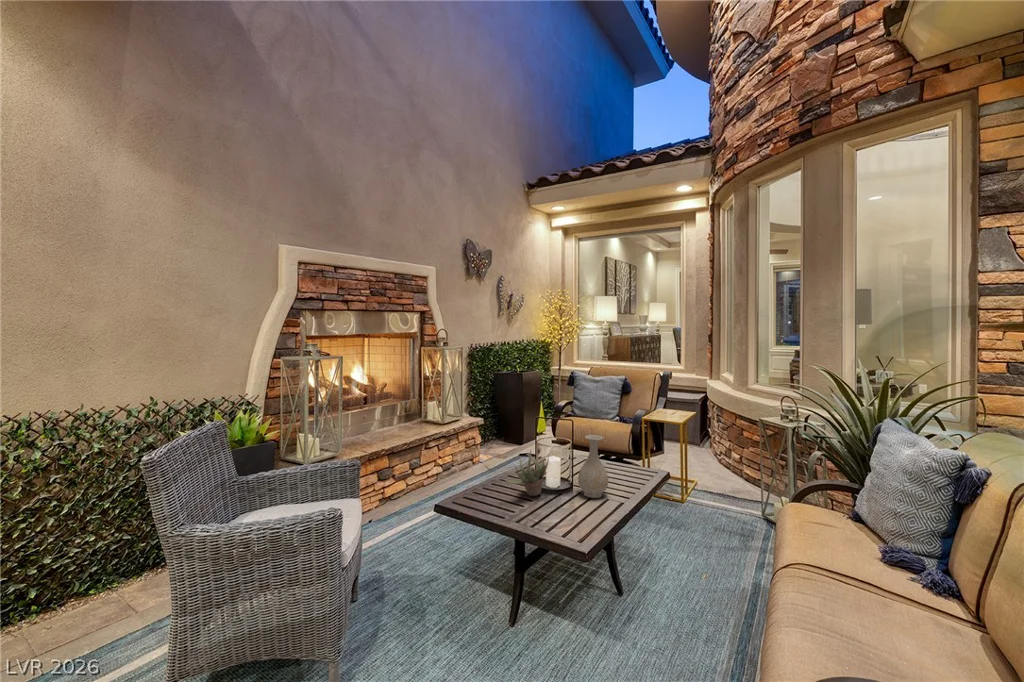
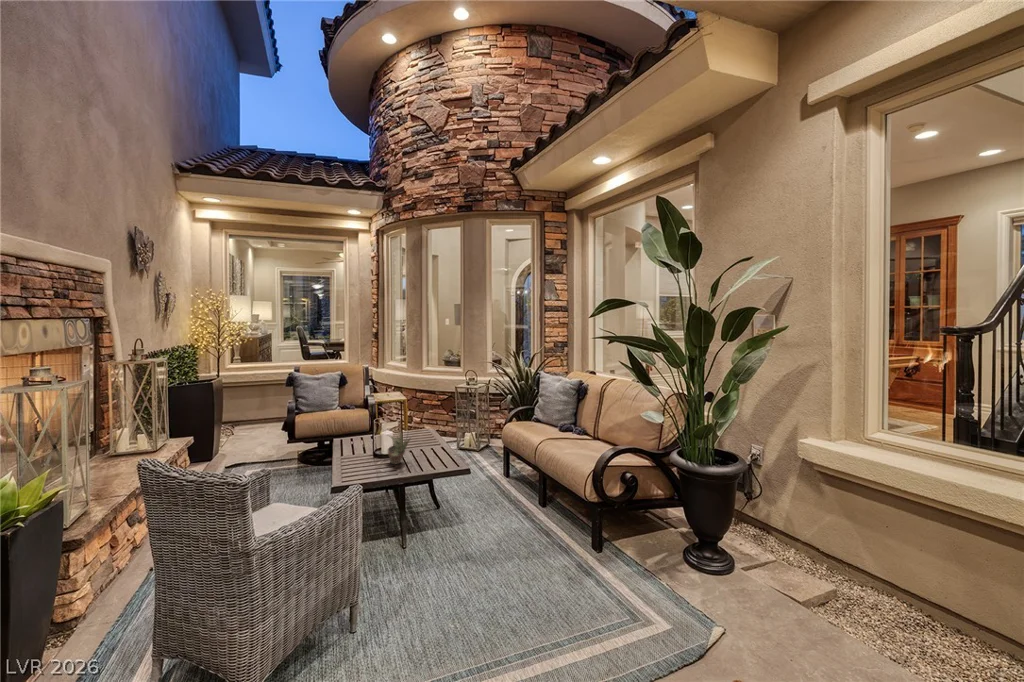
vase: present [578,435,608,498] -> none [418,411,439,454]

